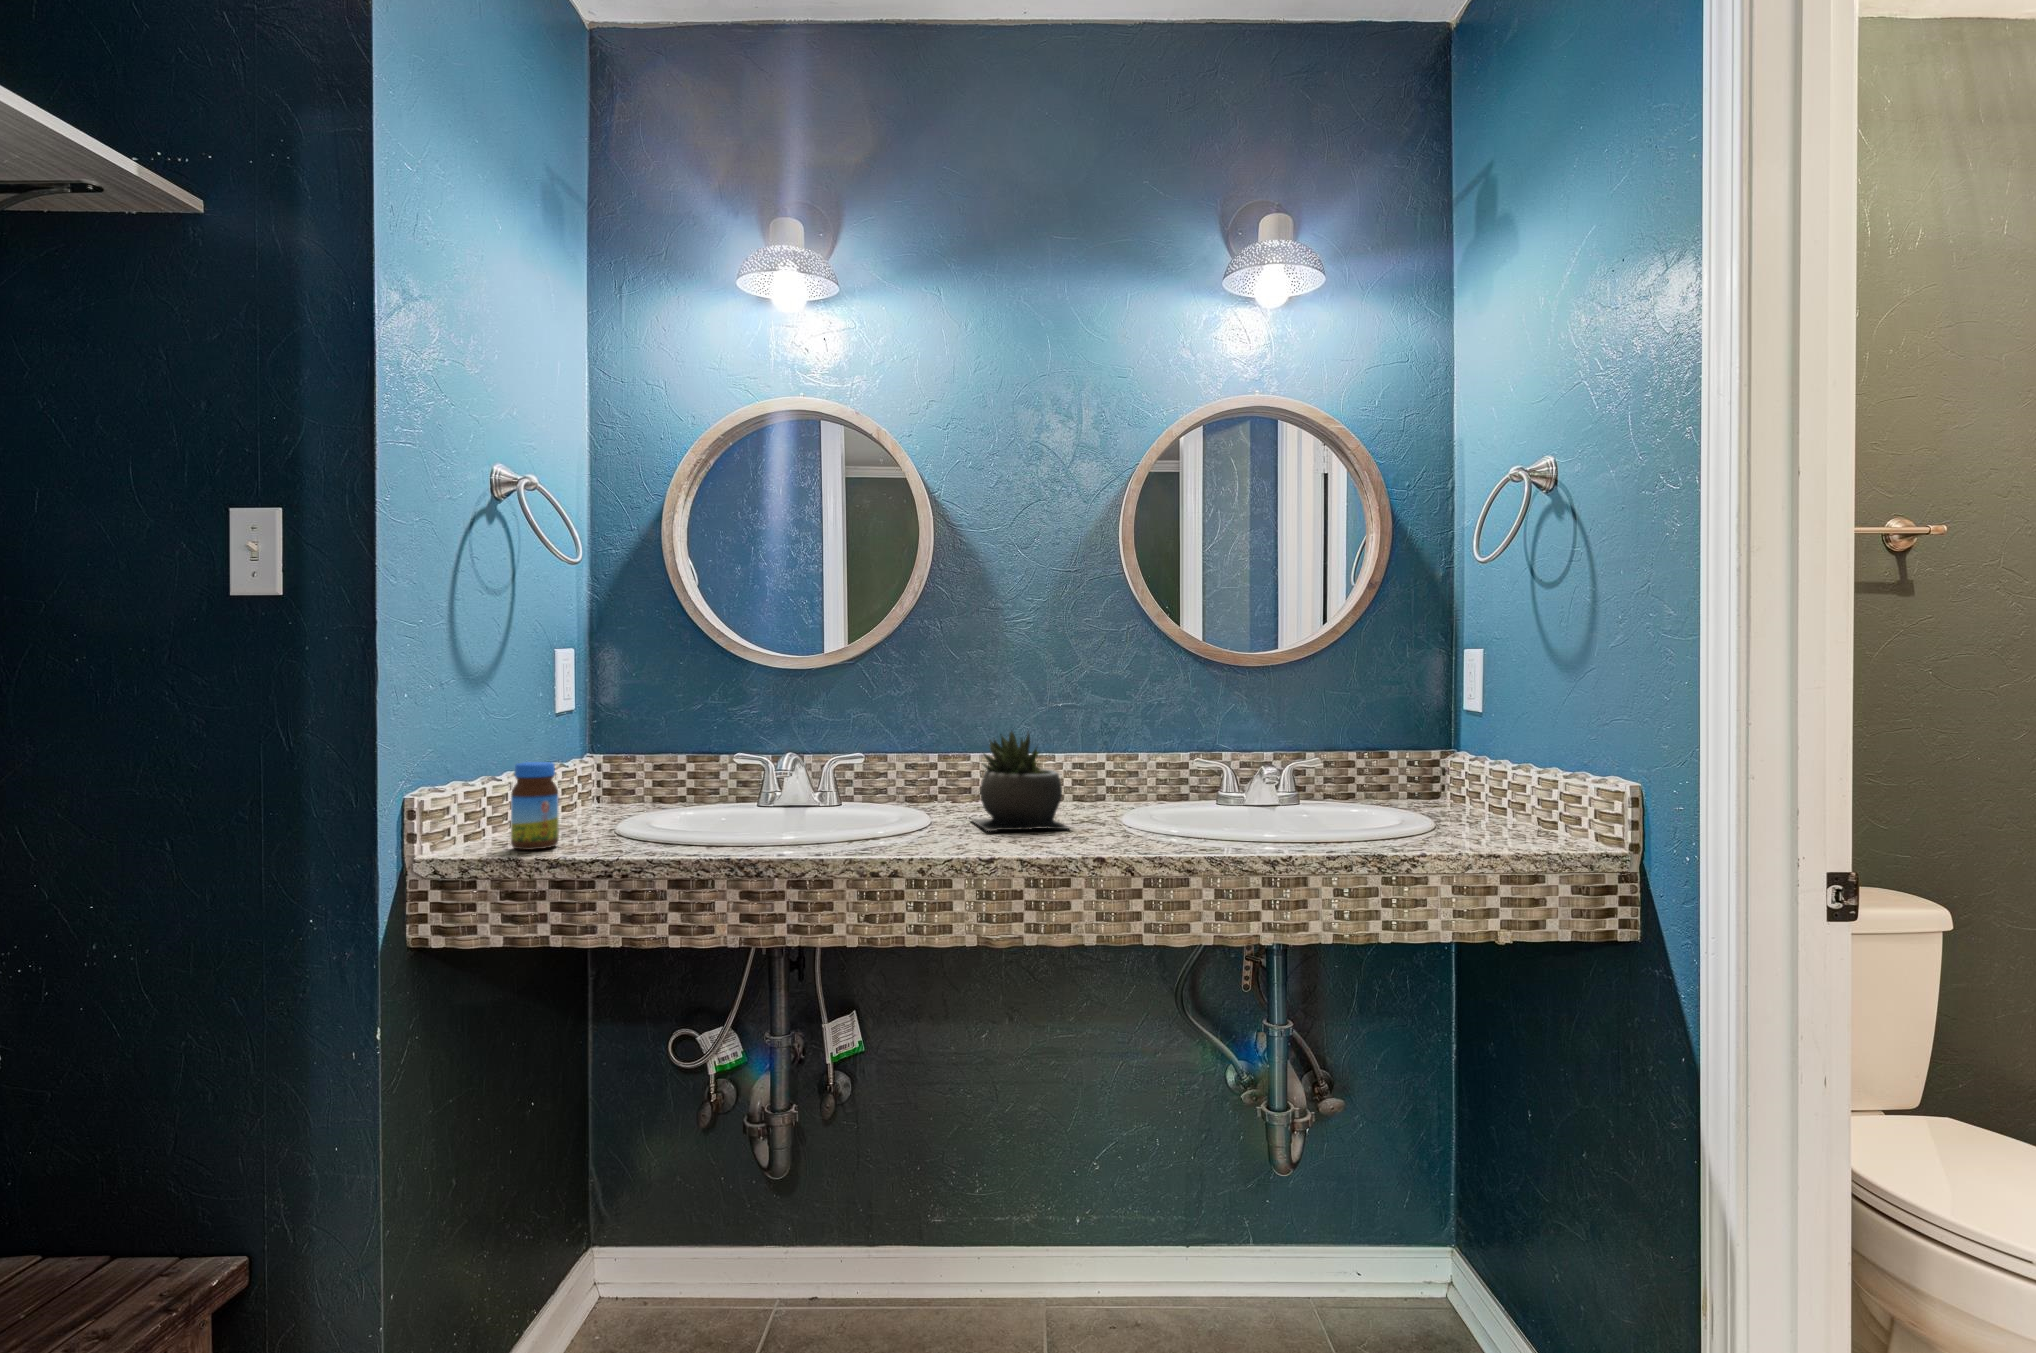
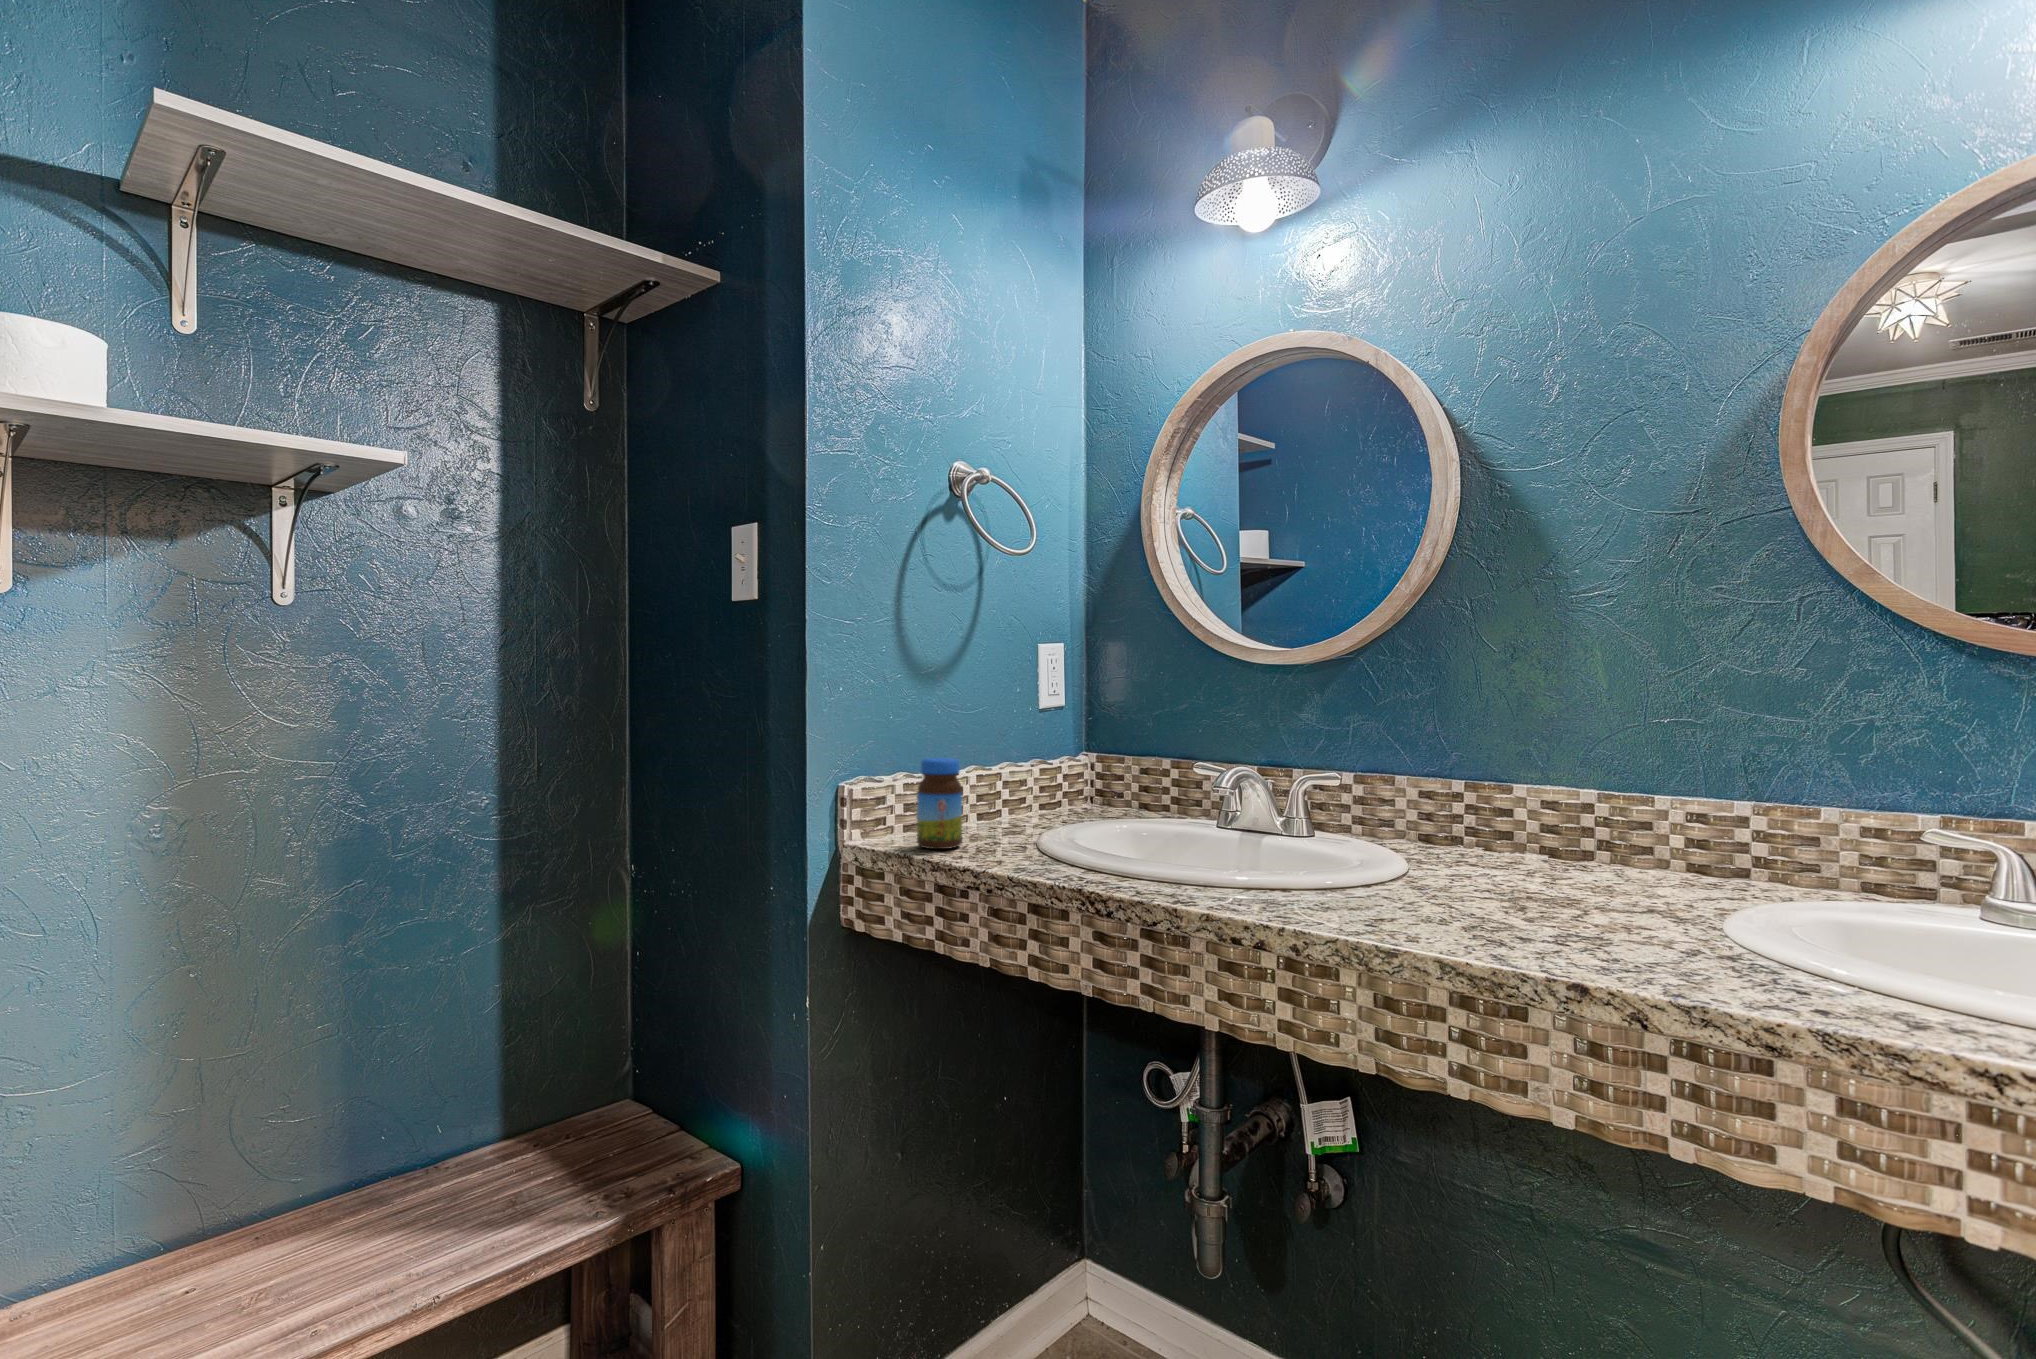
succulent plant: present [972,732,1069,831] -> none [1451,757,1600,919]

